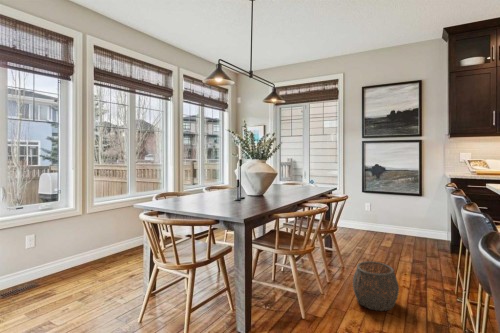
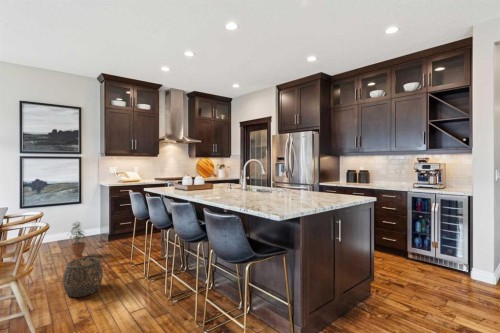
potted plant: none [388,215,409,261] -> present [70,224,86,260]

